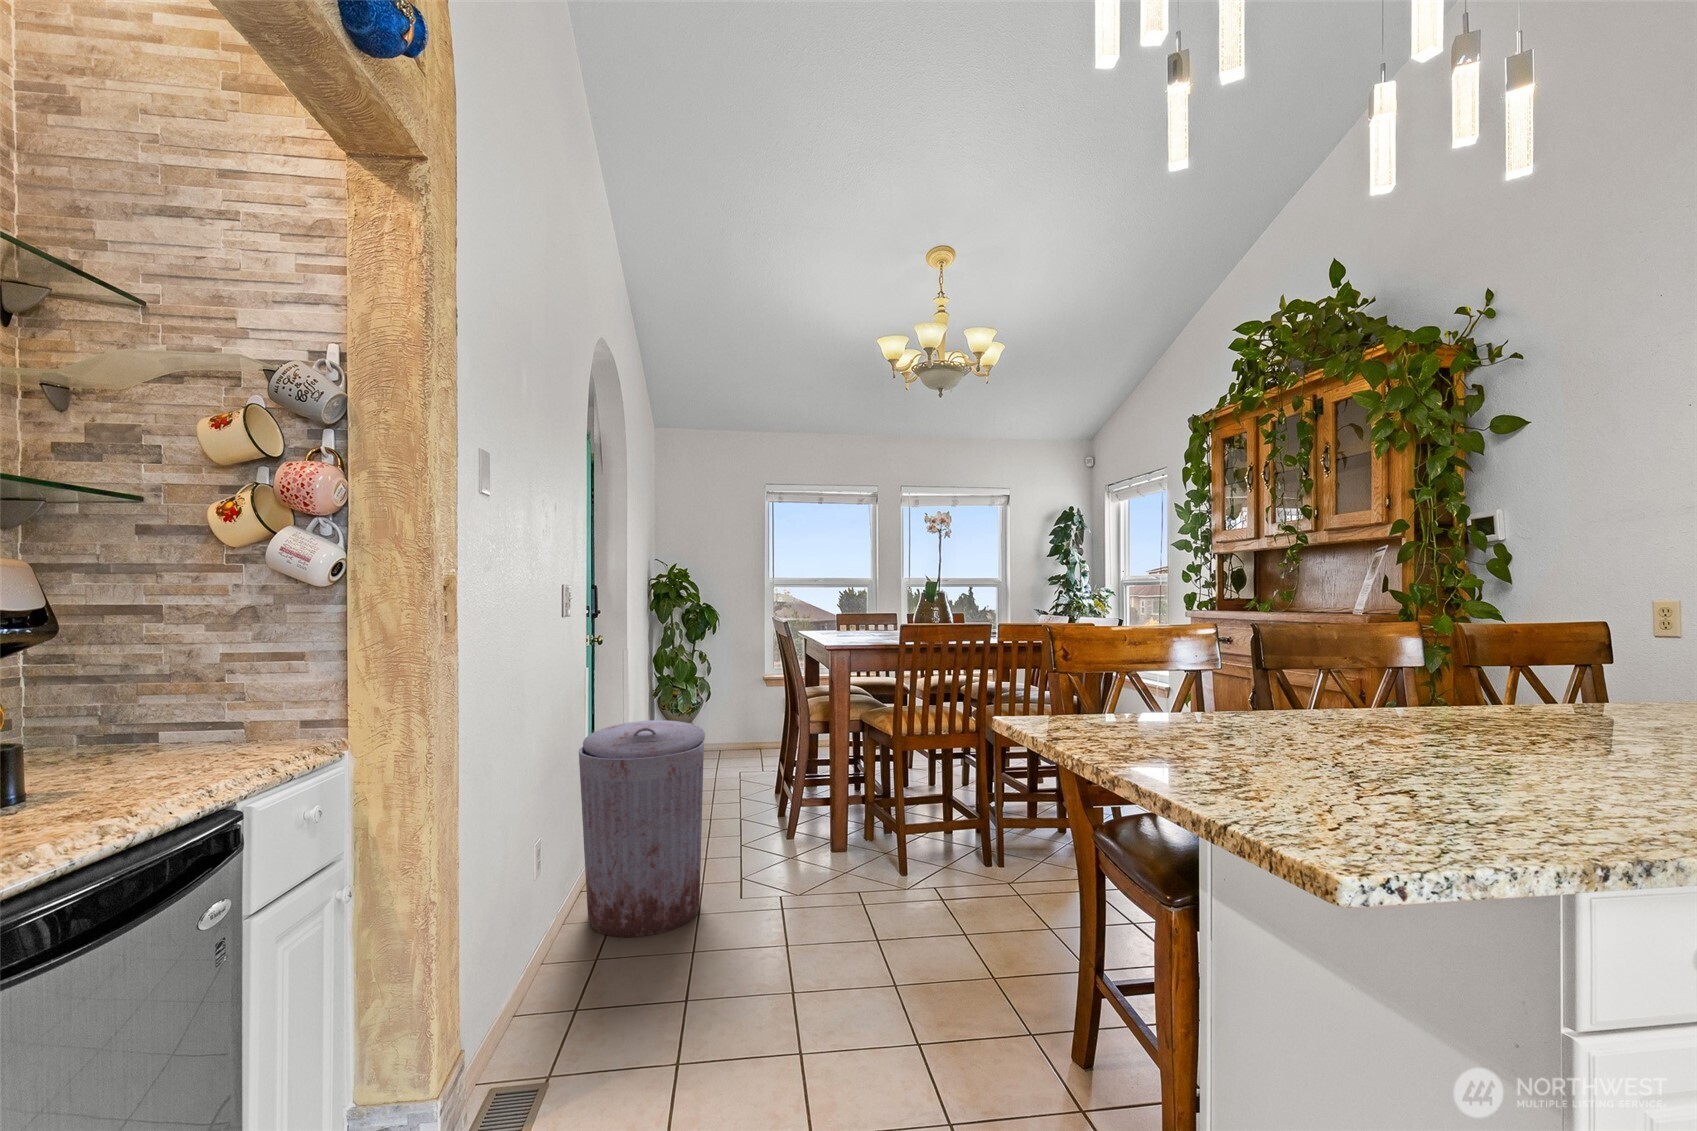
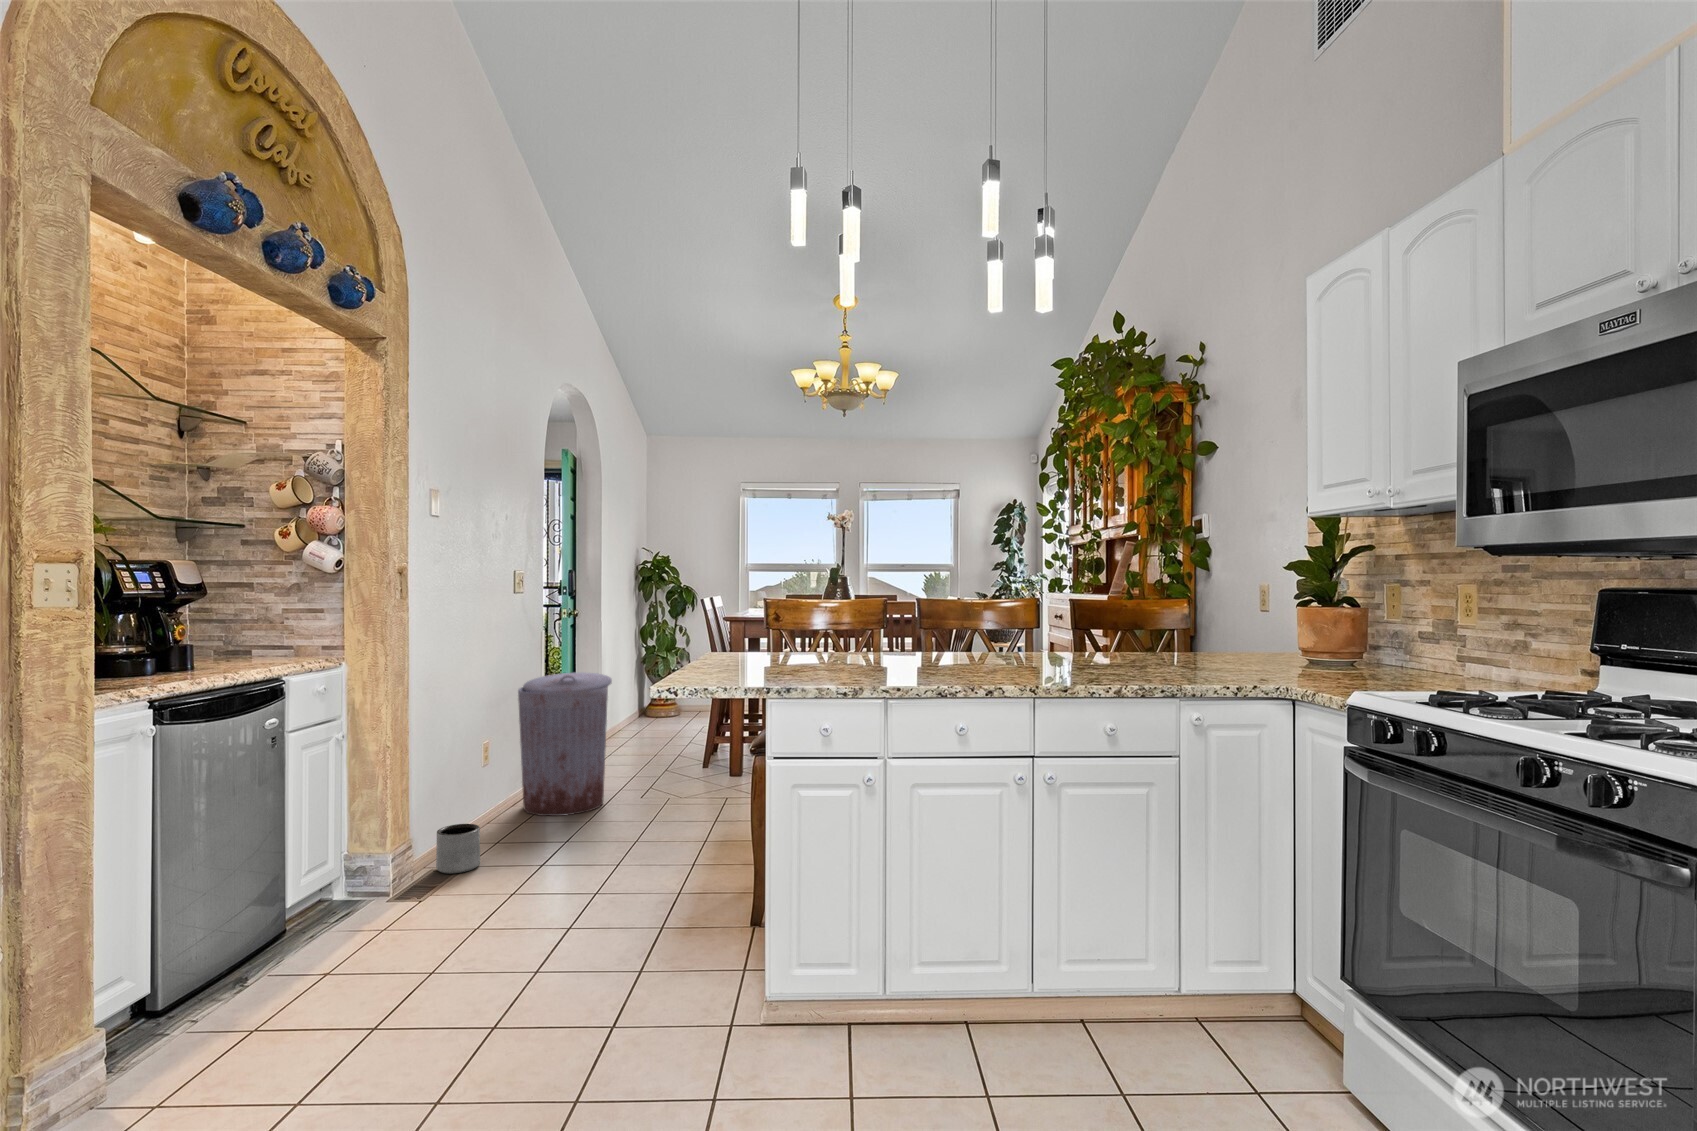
planter: none [506,999,579,1101] -> present [436,824,480,874]

